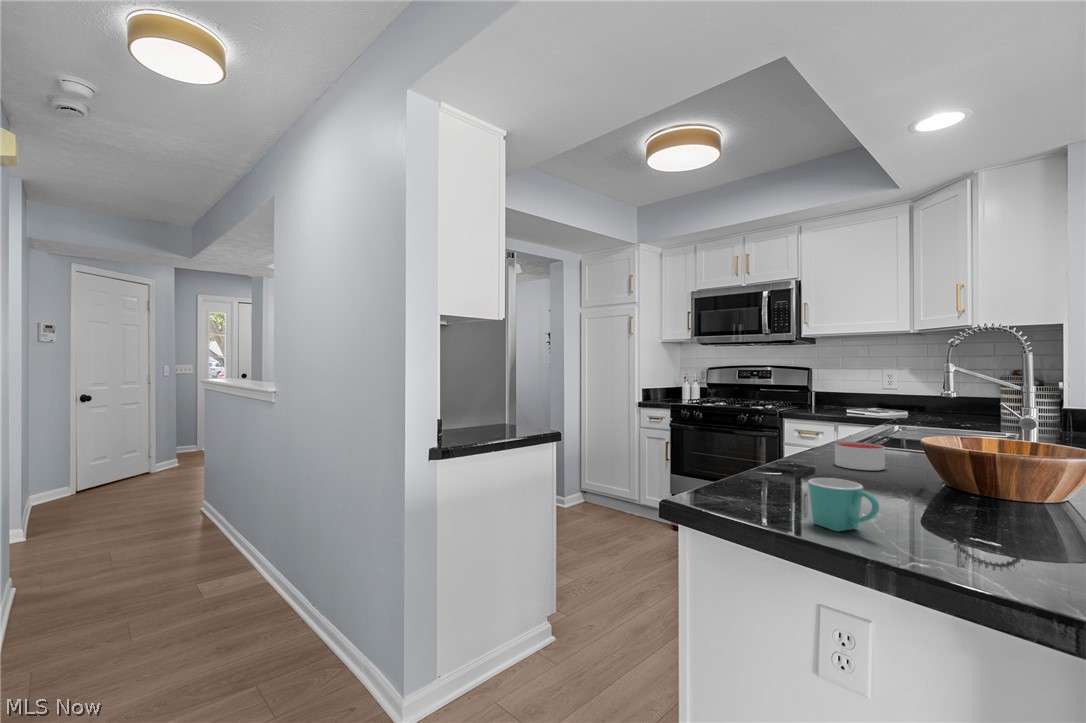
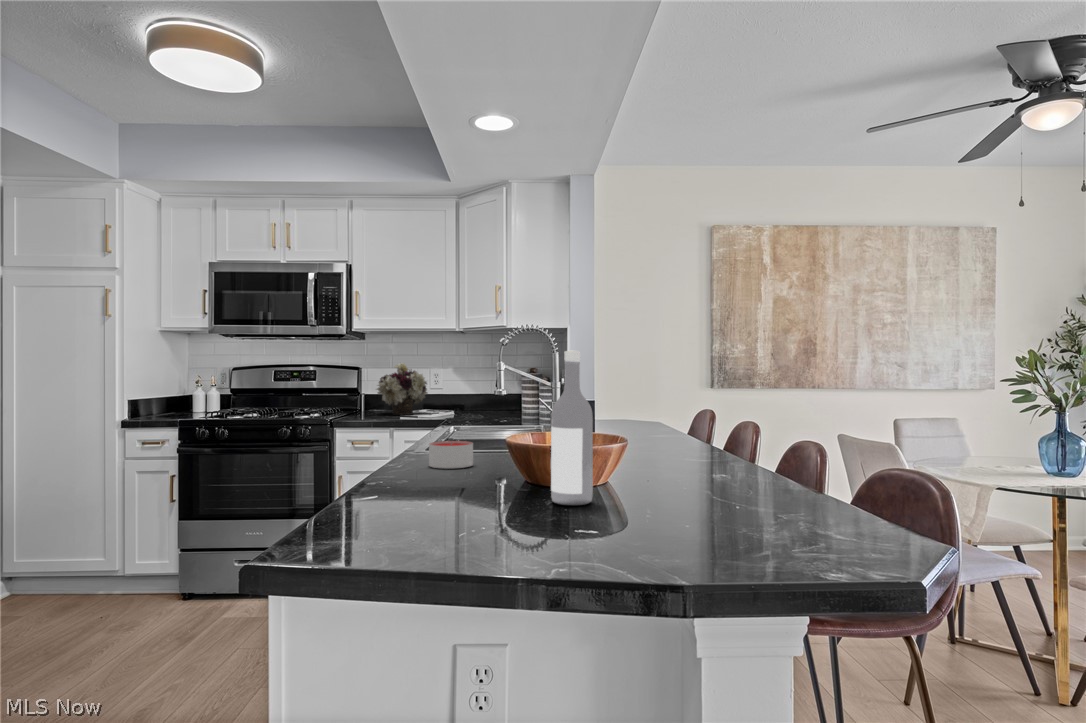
wine bottle: none [949,358,1012,538] -> present [551,351,593,505]
flower arrangement: none [823,364,879,412] -> present [377,363,427,415]
mug: present [808,478,879,531] -> none [449,472,515,524]

